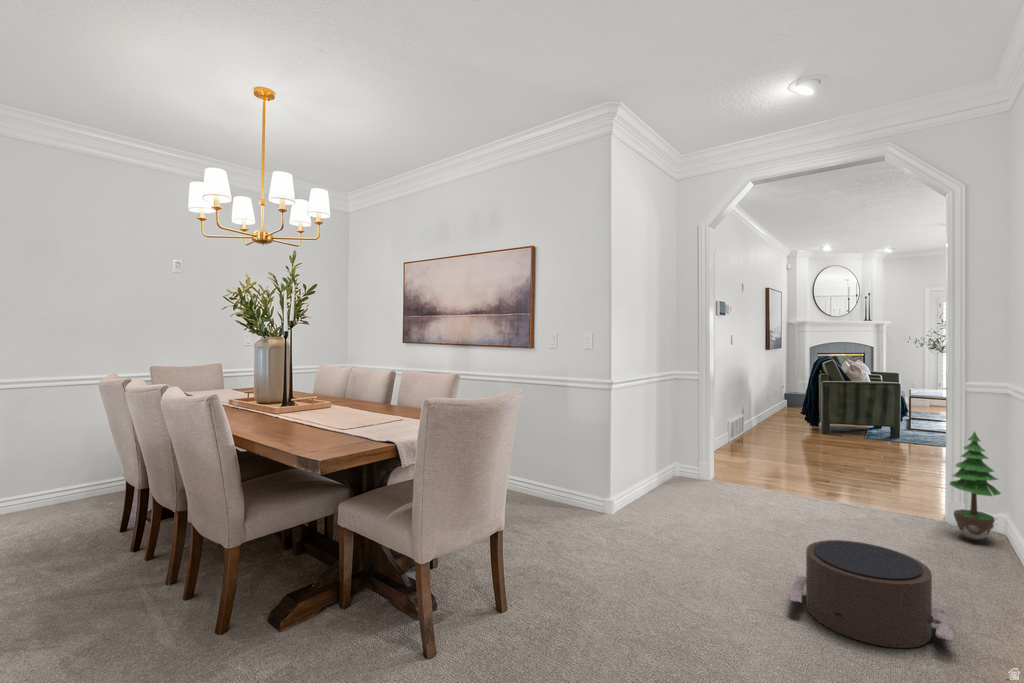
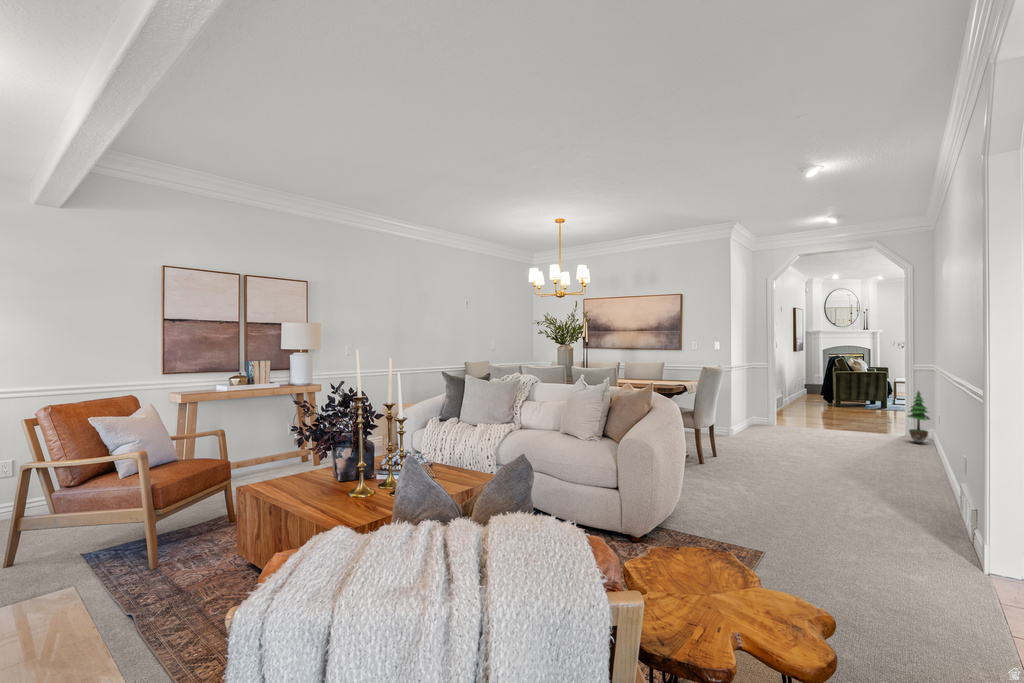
pouf: present [790,540,954,648] -> none [834,432,900,465]

